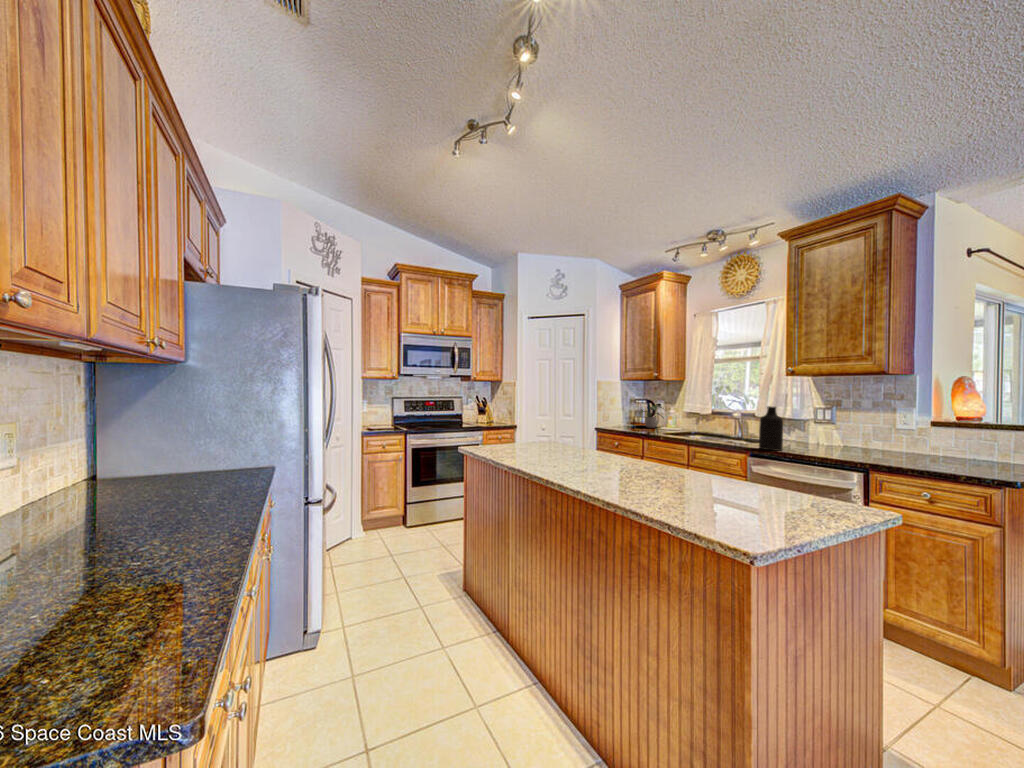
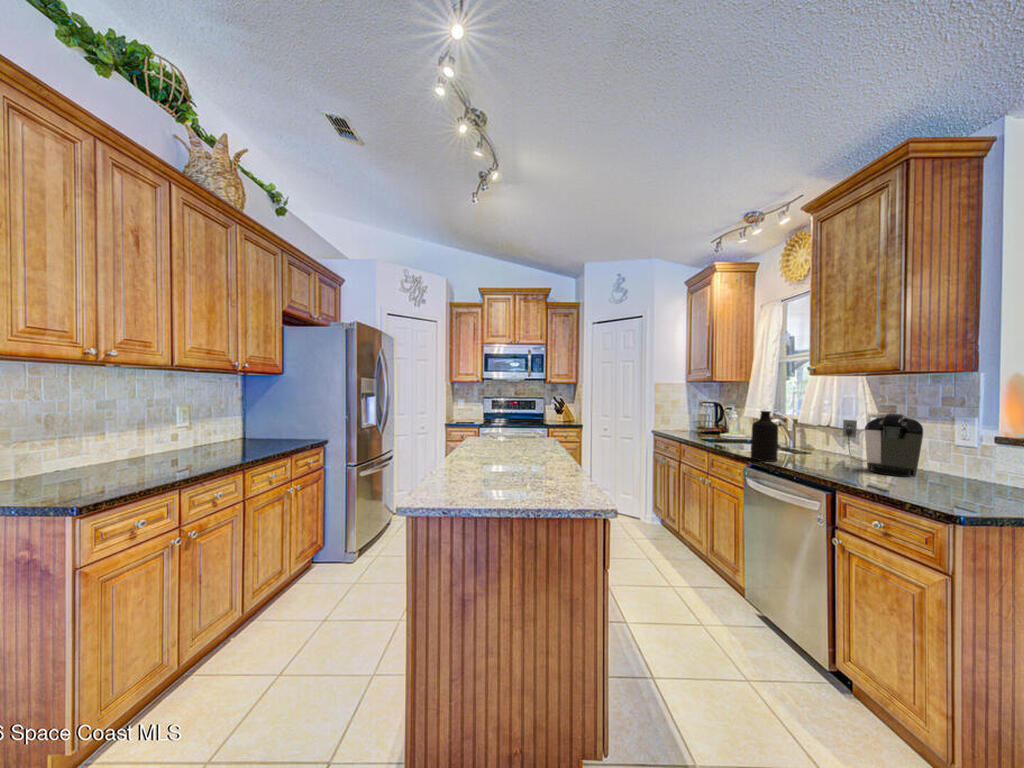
potted plant: present [640,406,664,428] -> none [707,408,742,433]
coffee maker: none [817,406,887,455] -> present [843,413,923,477]

